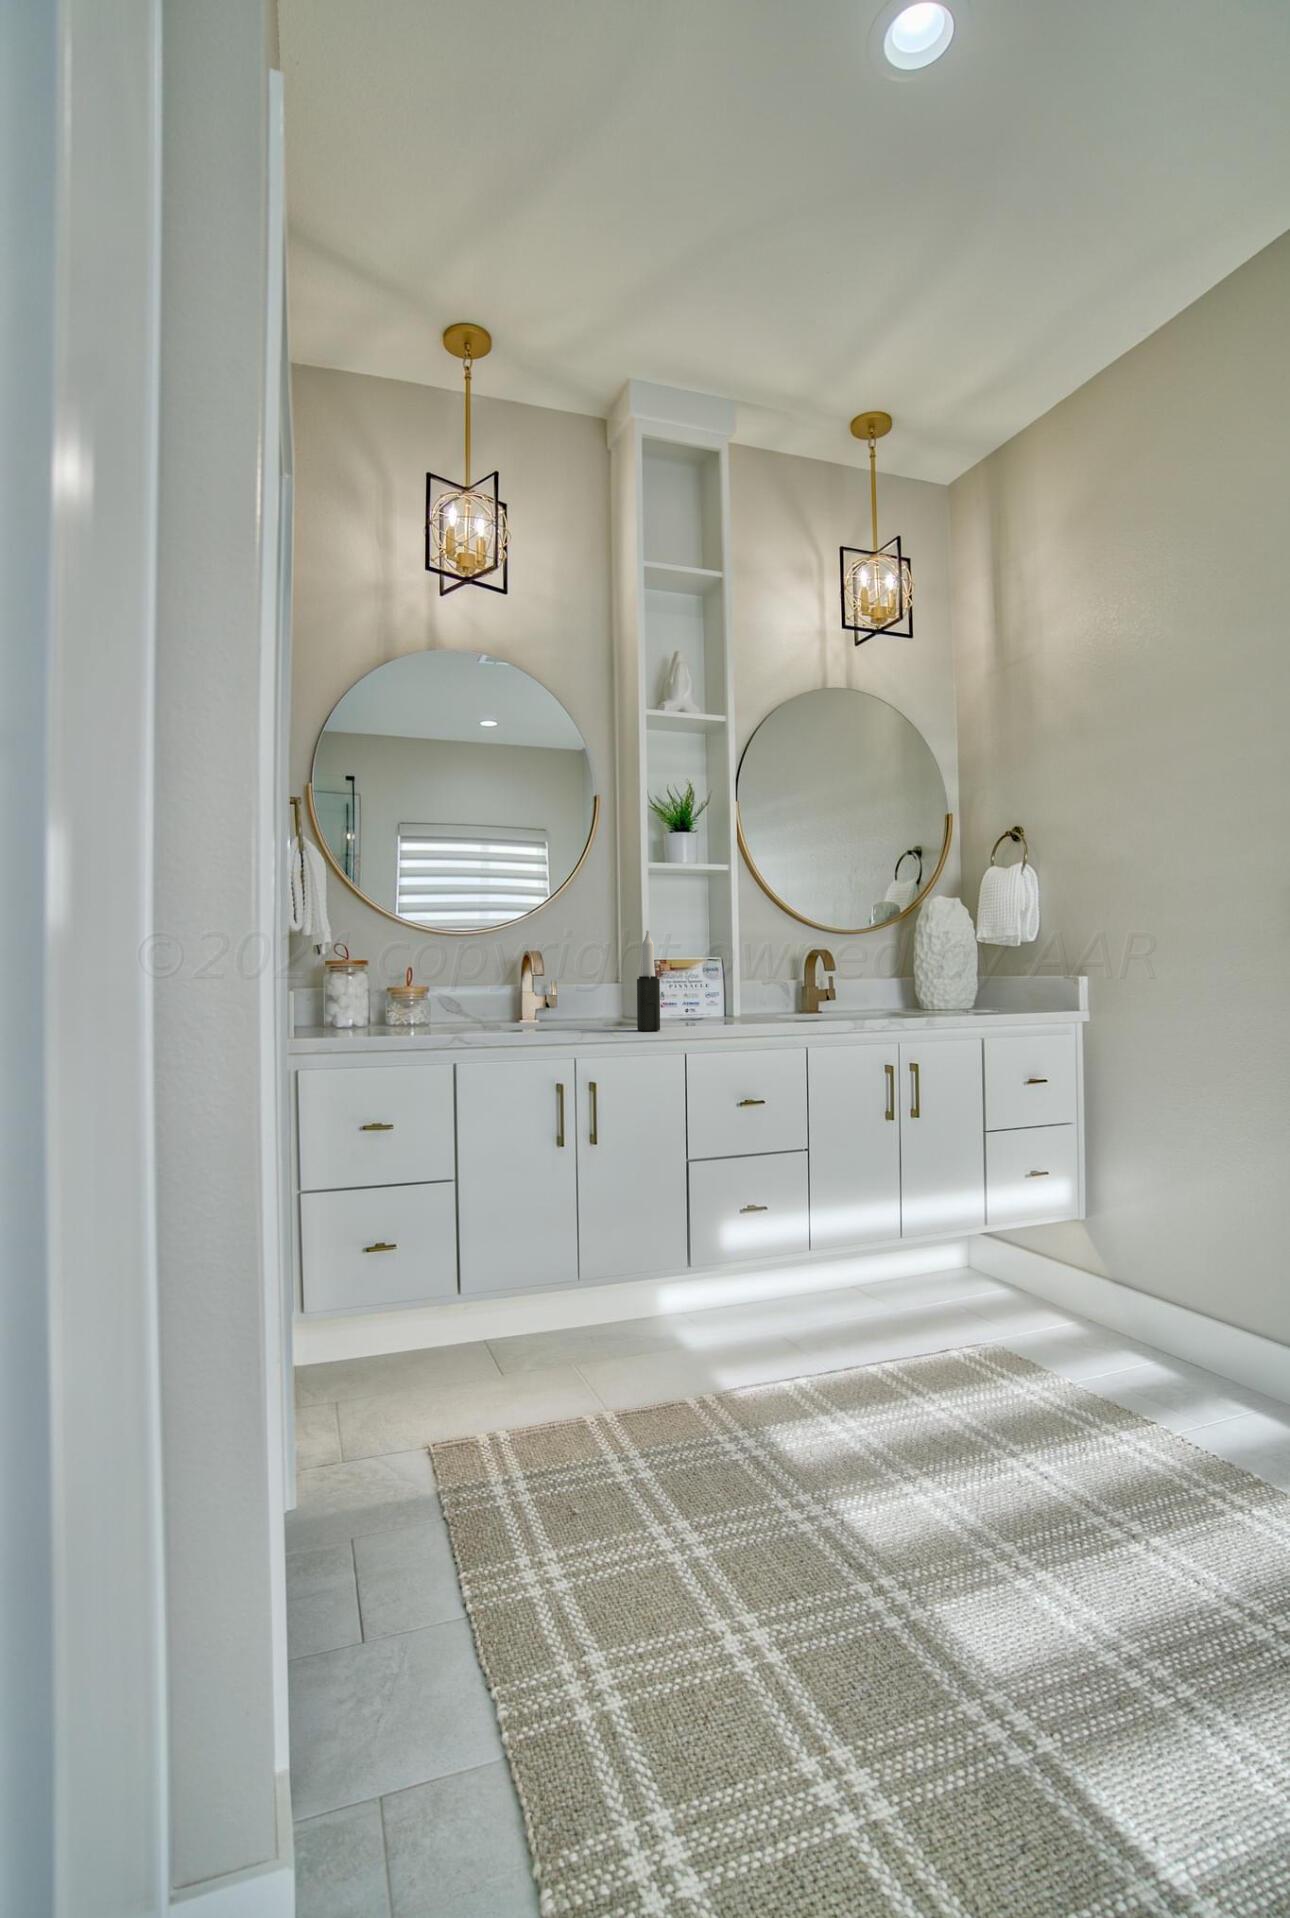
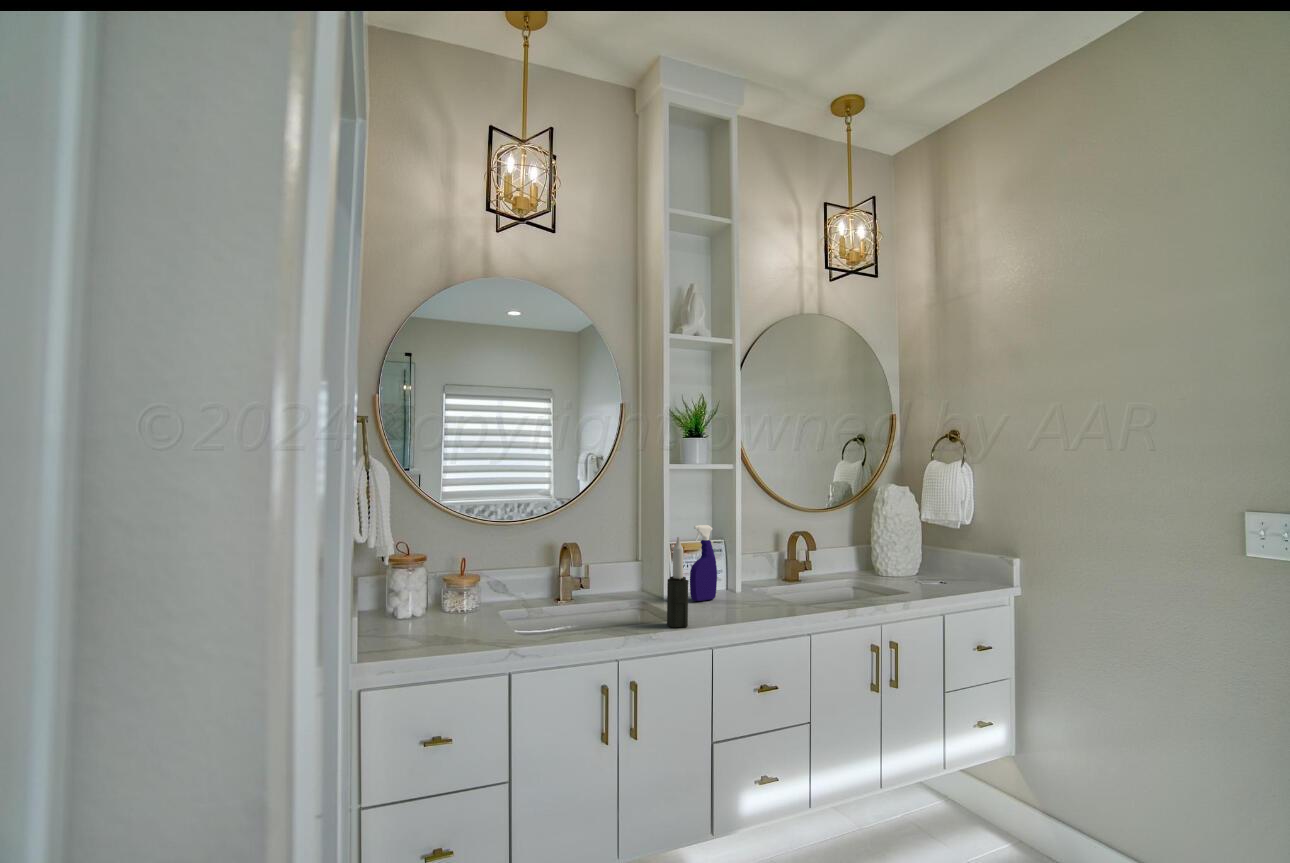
spray bottle: none [675,932,708,1020] -> present [690,525,717,601]

